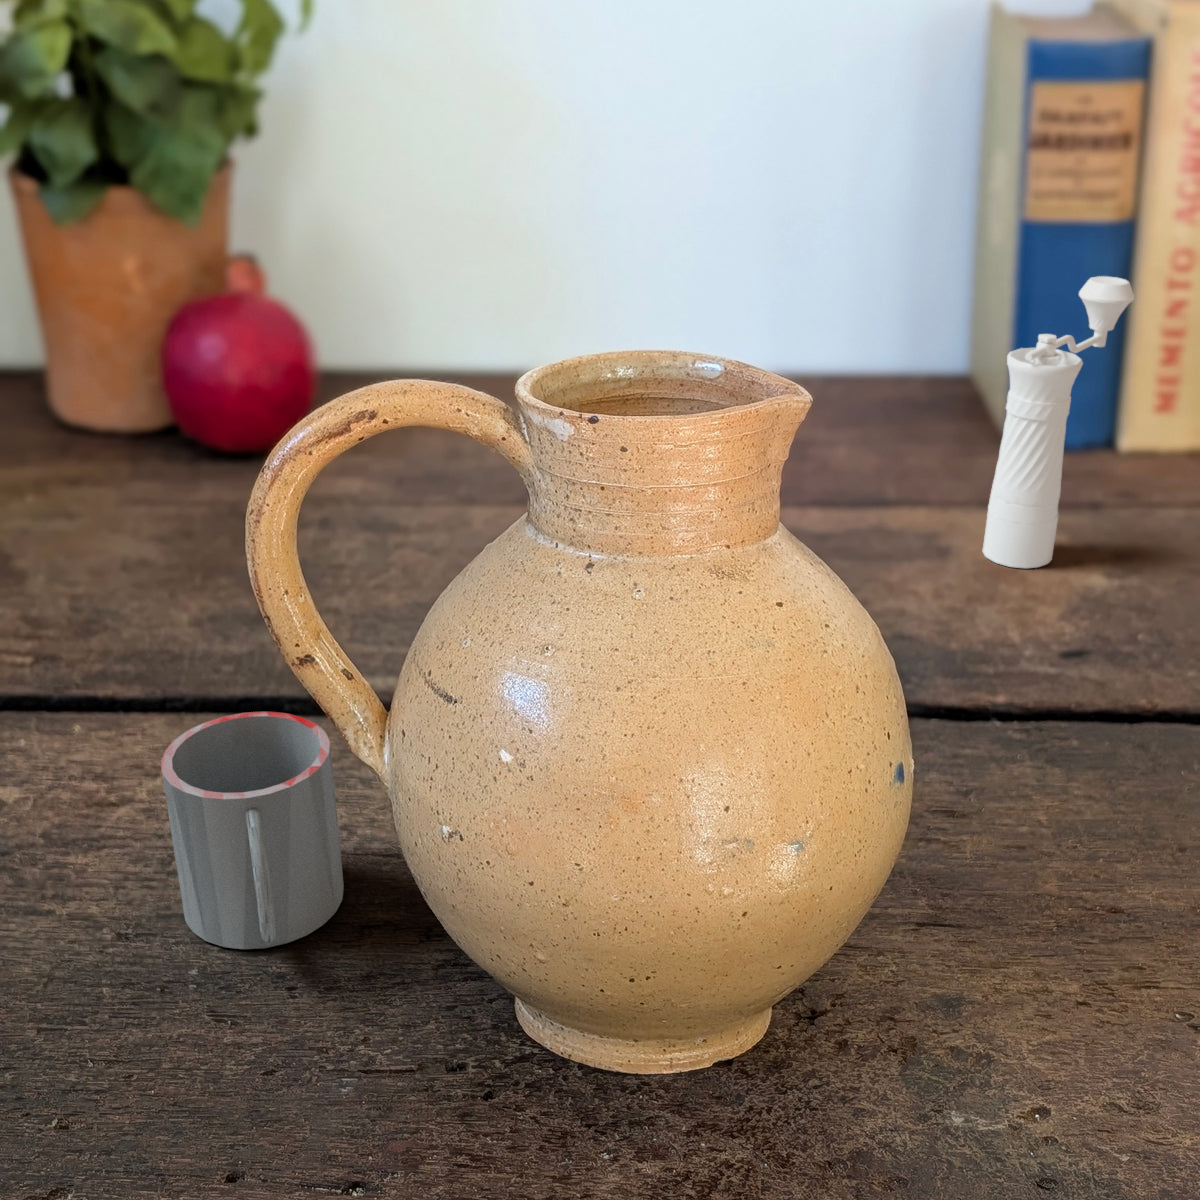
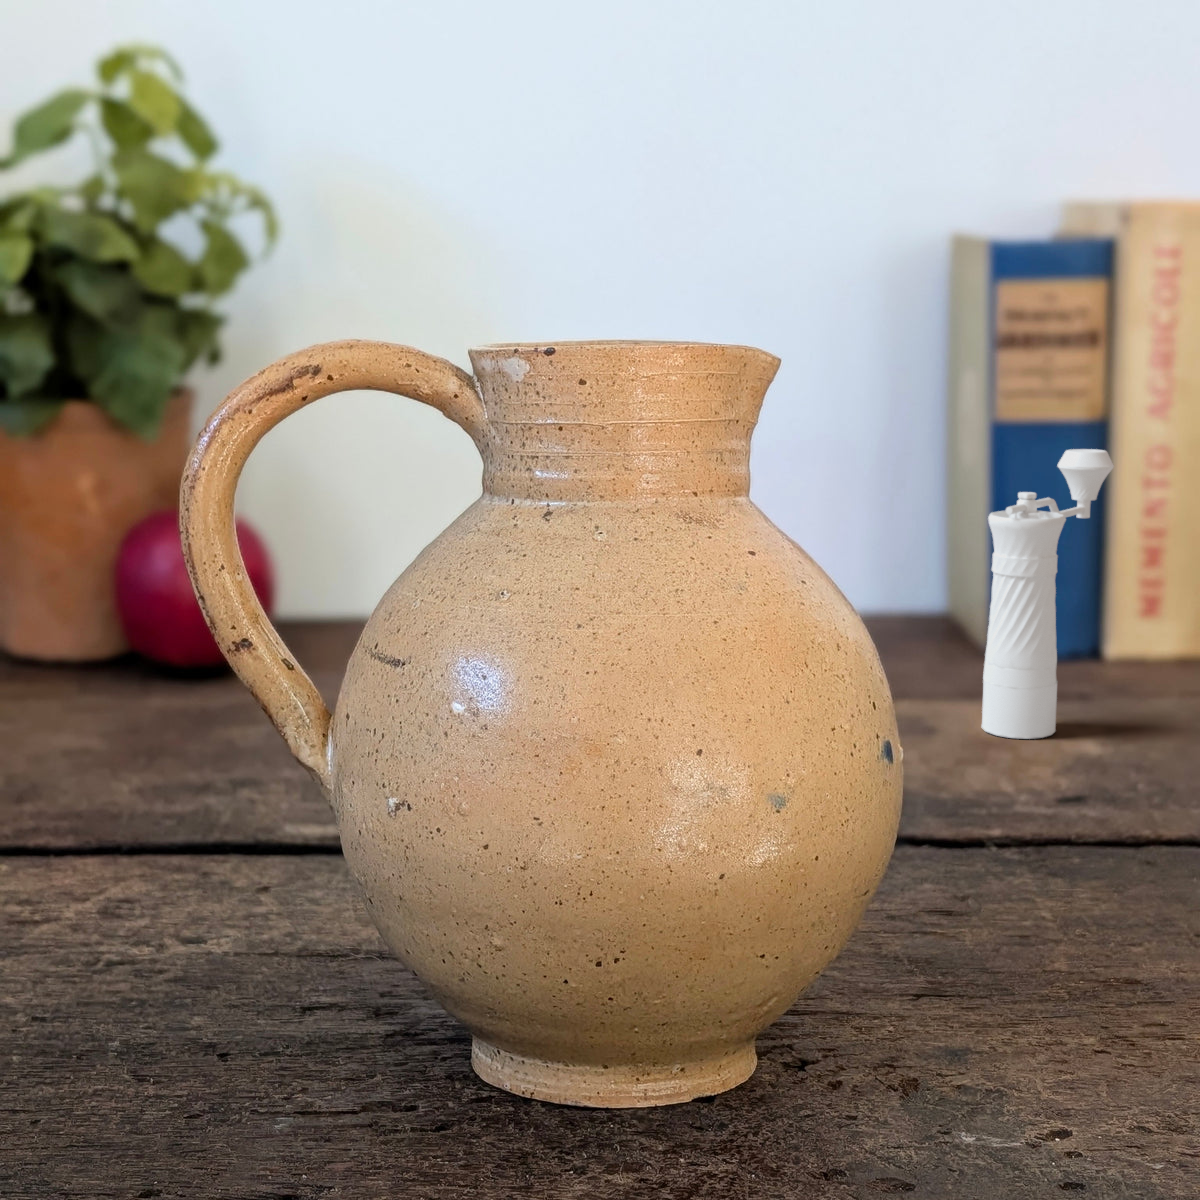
mug: present [160,712,344,949] -> none [92,778,285,1023]

